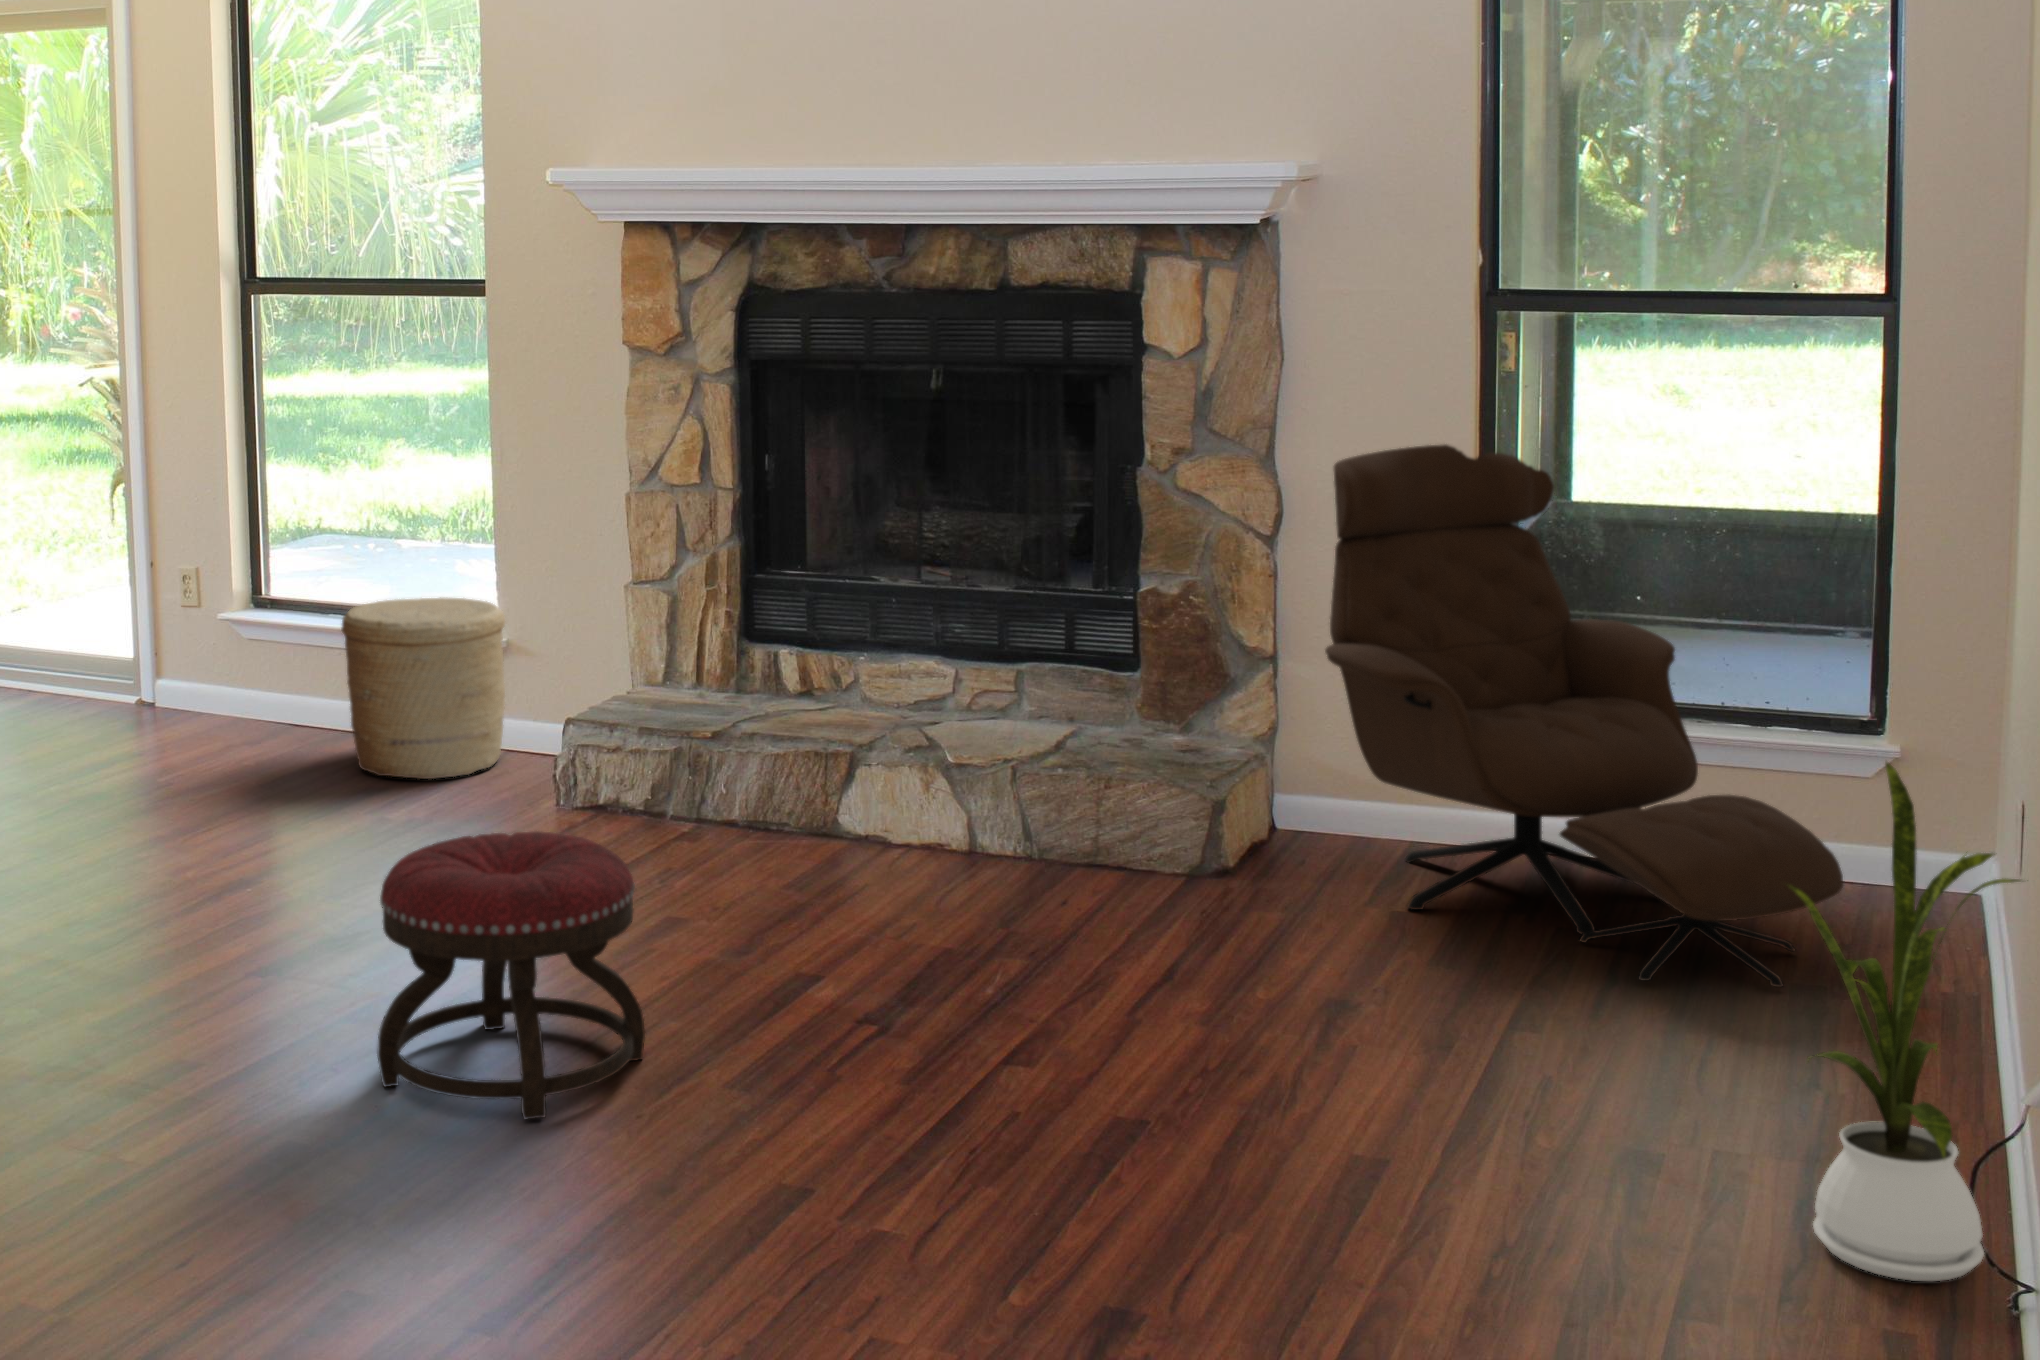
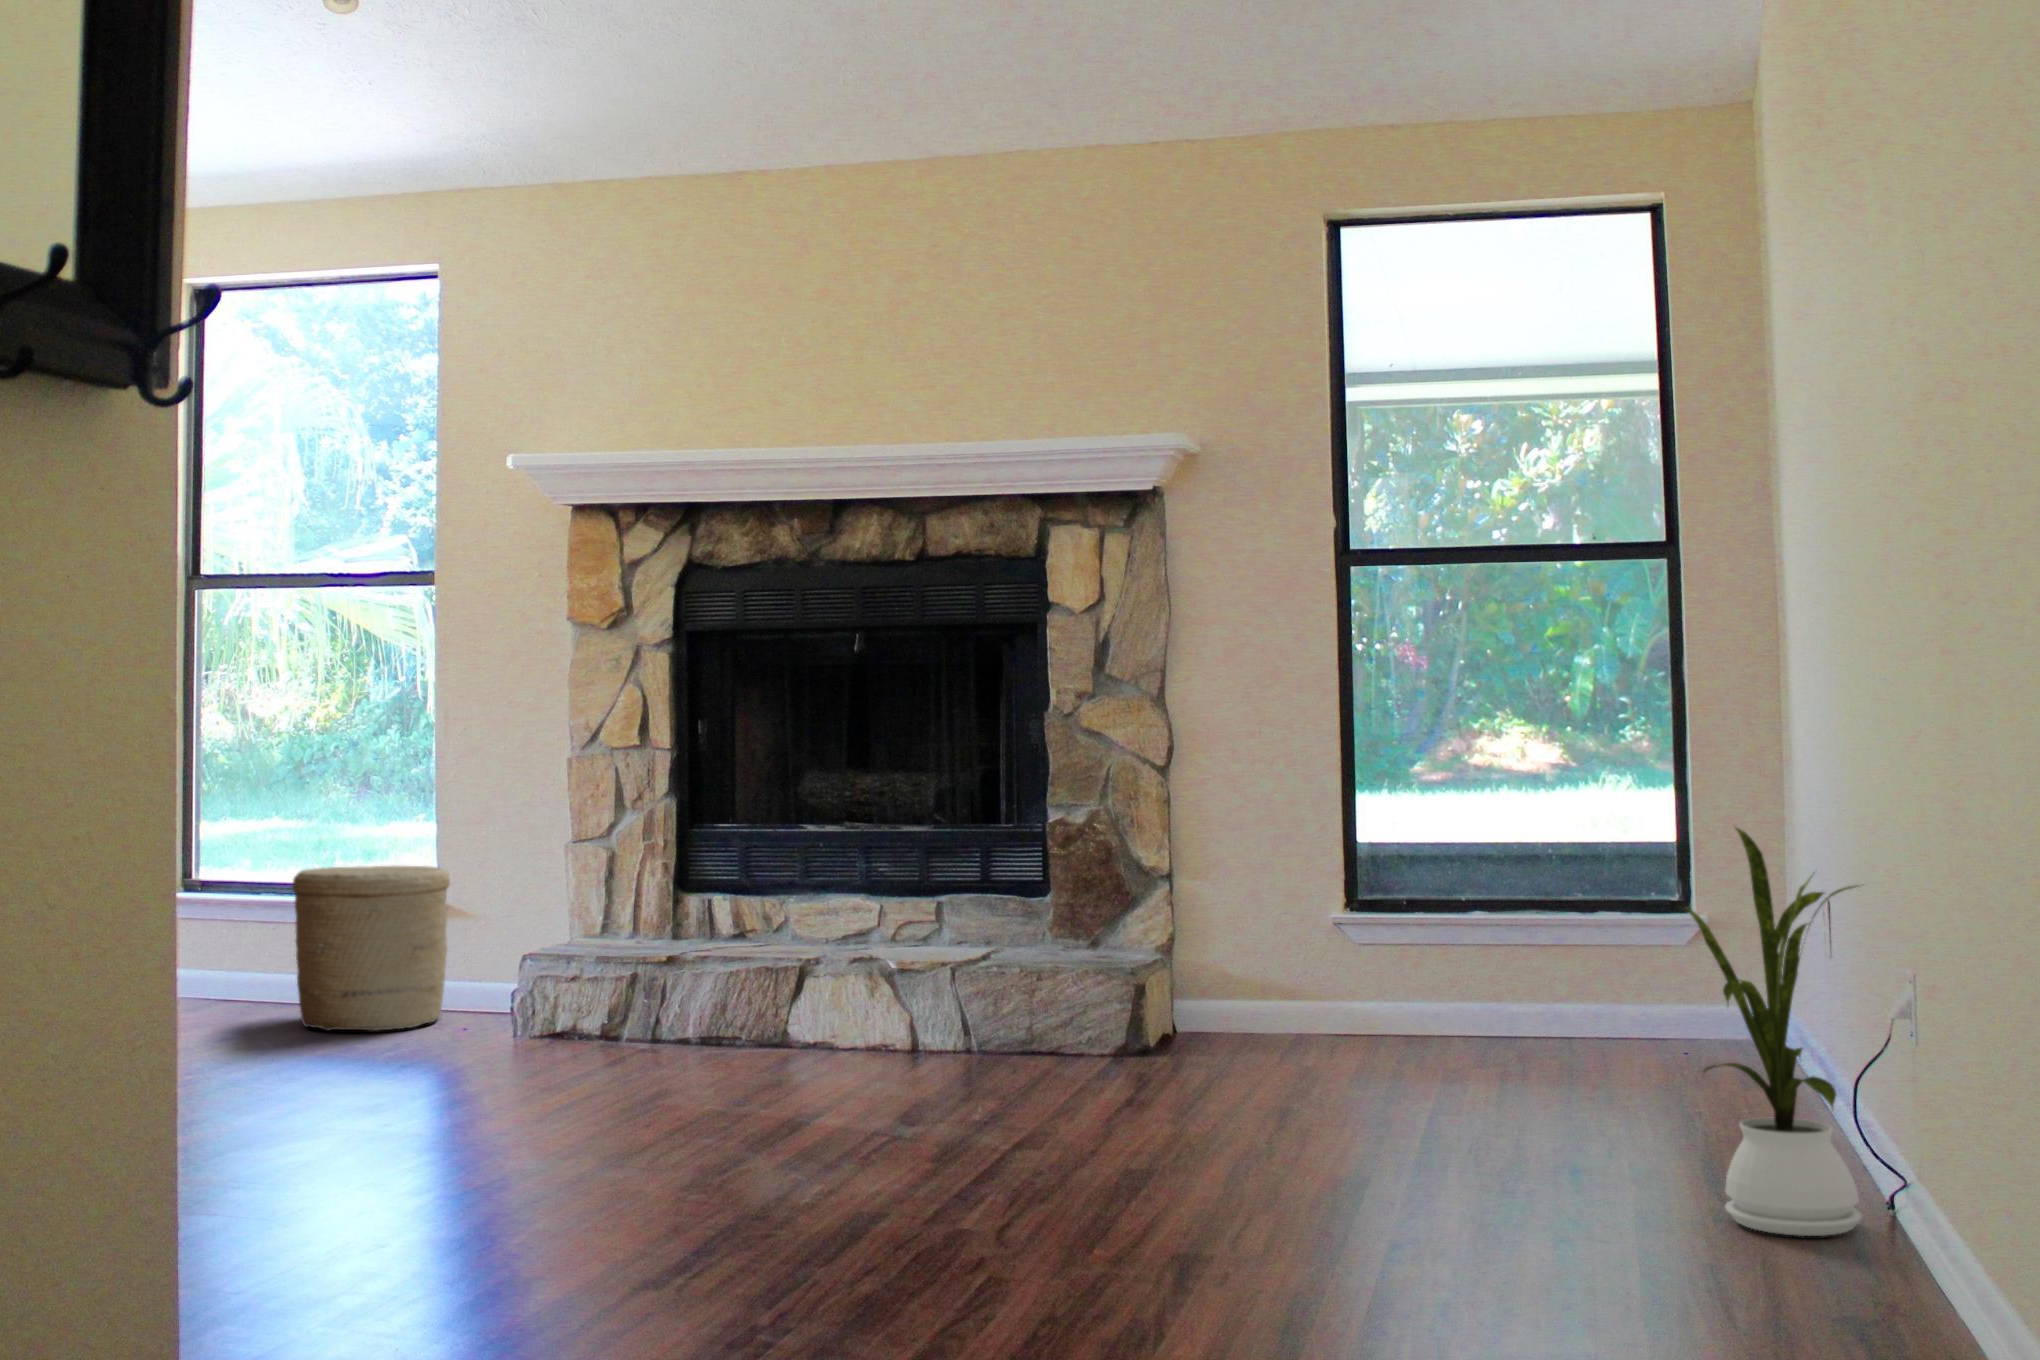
lounge chair: present [1325,445,1843,987] -> none [1219,679,1670,1096]
ottoman: present [377,831,645,1119] -> none [442,971,688,1217]

